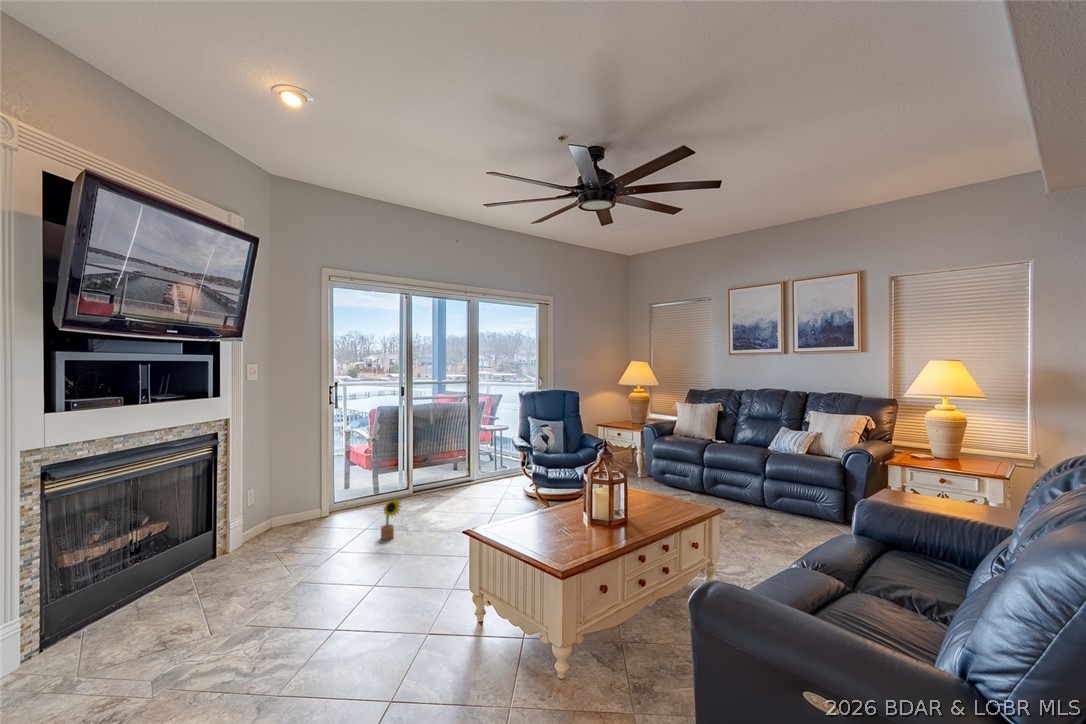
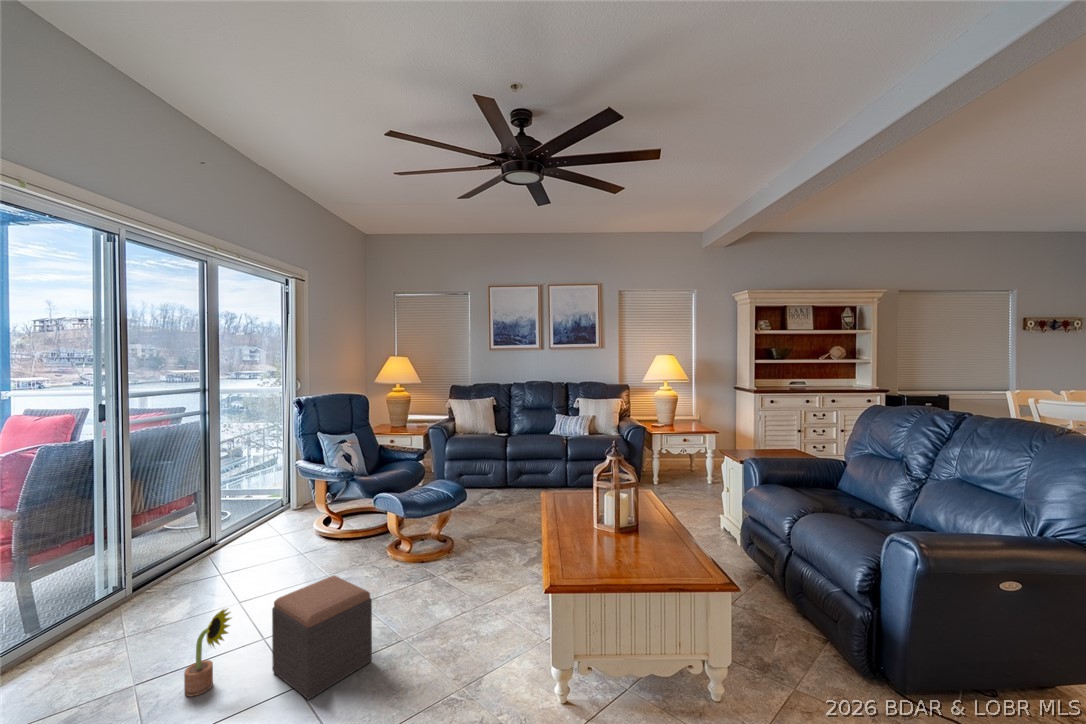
footstool: none [407,500,453,560] -> present [272,576,372,699]

